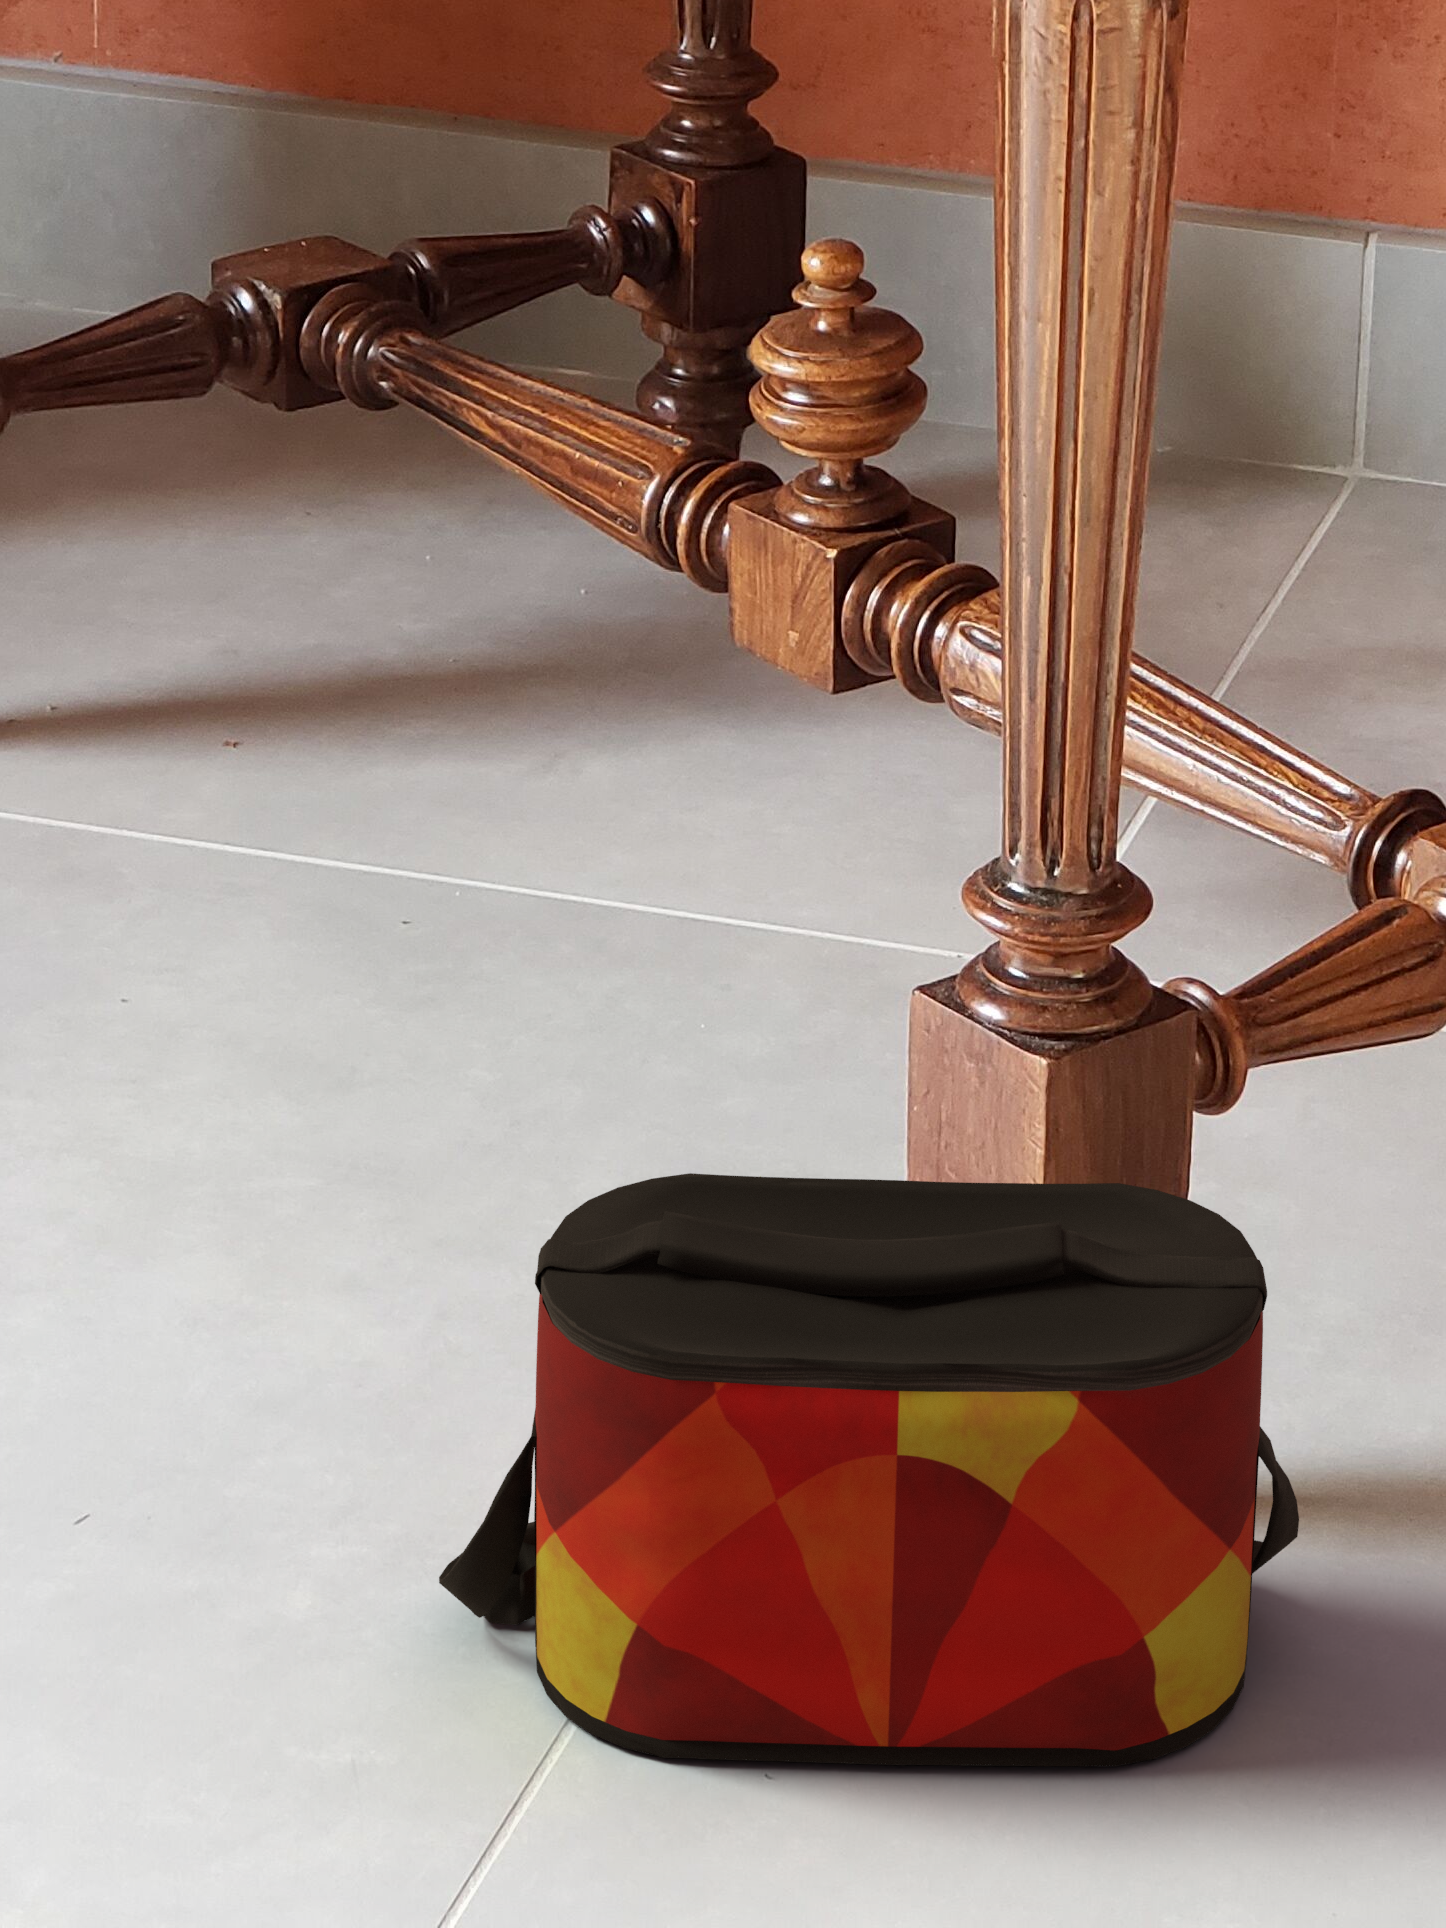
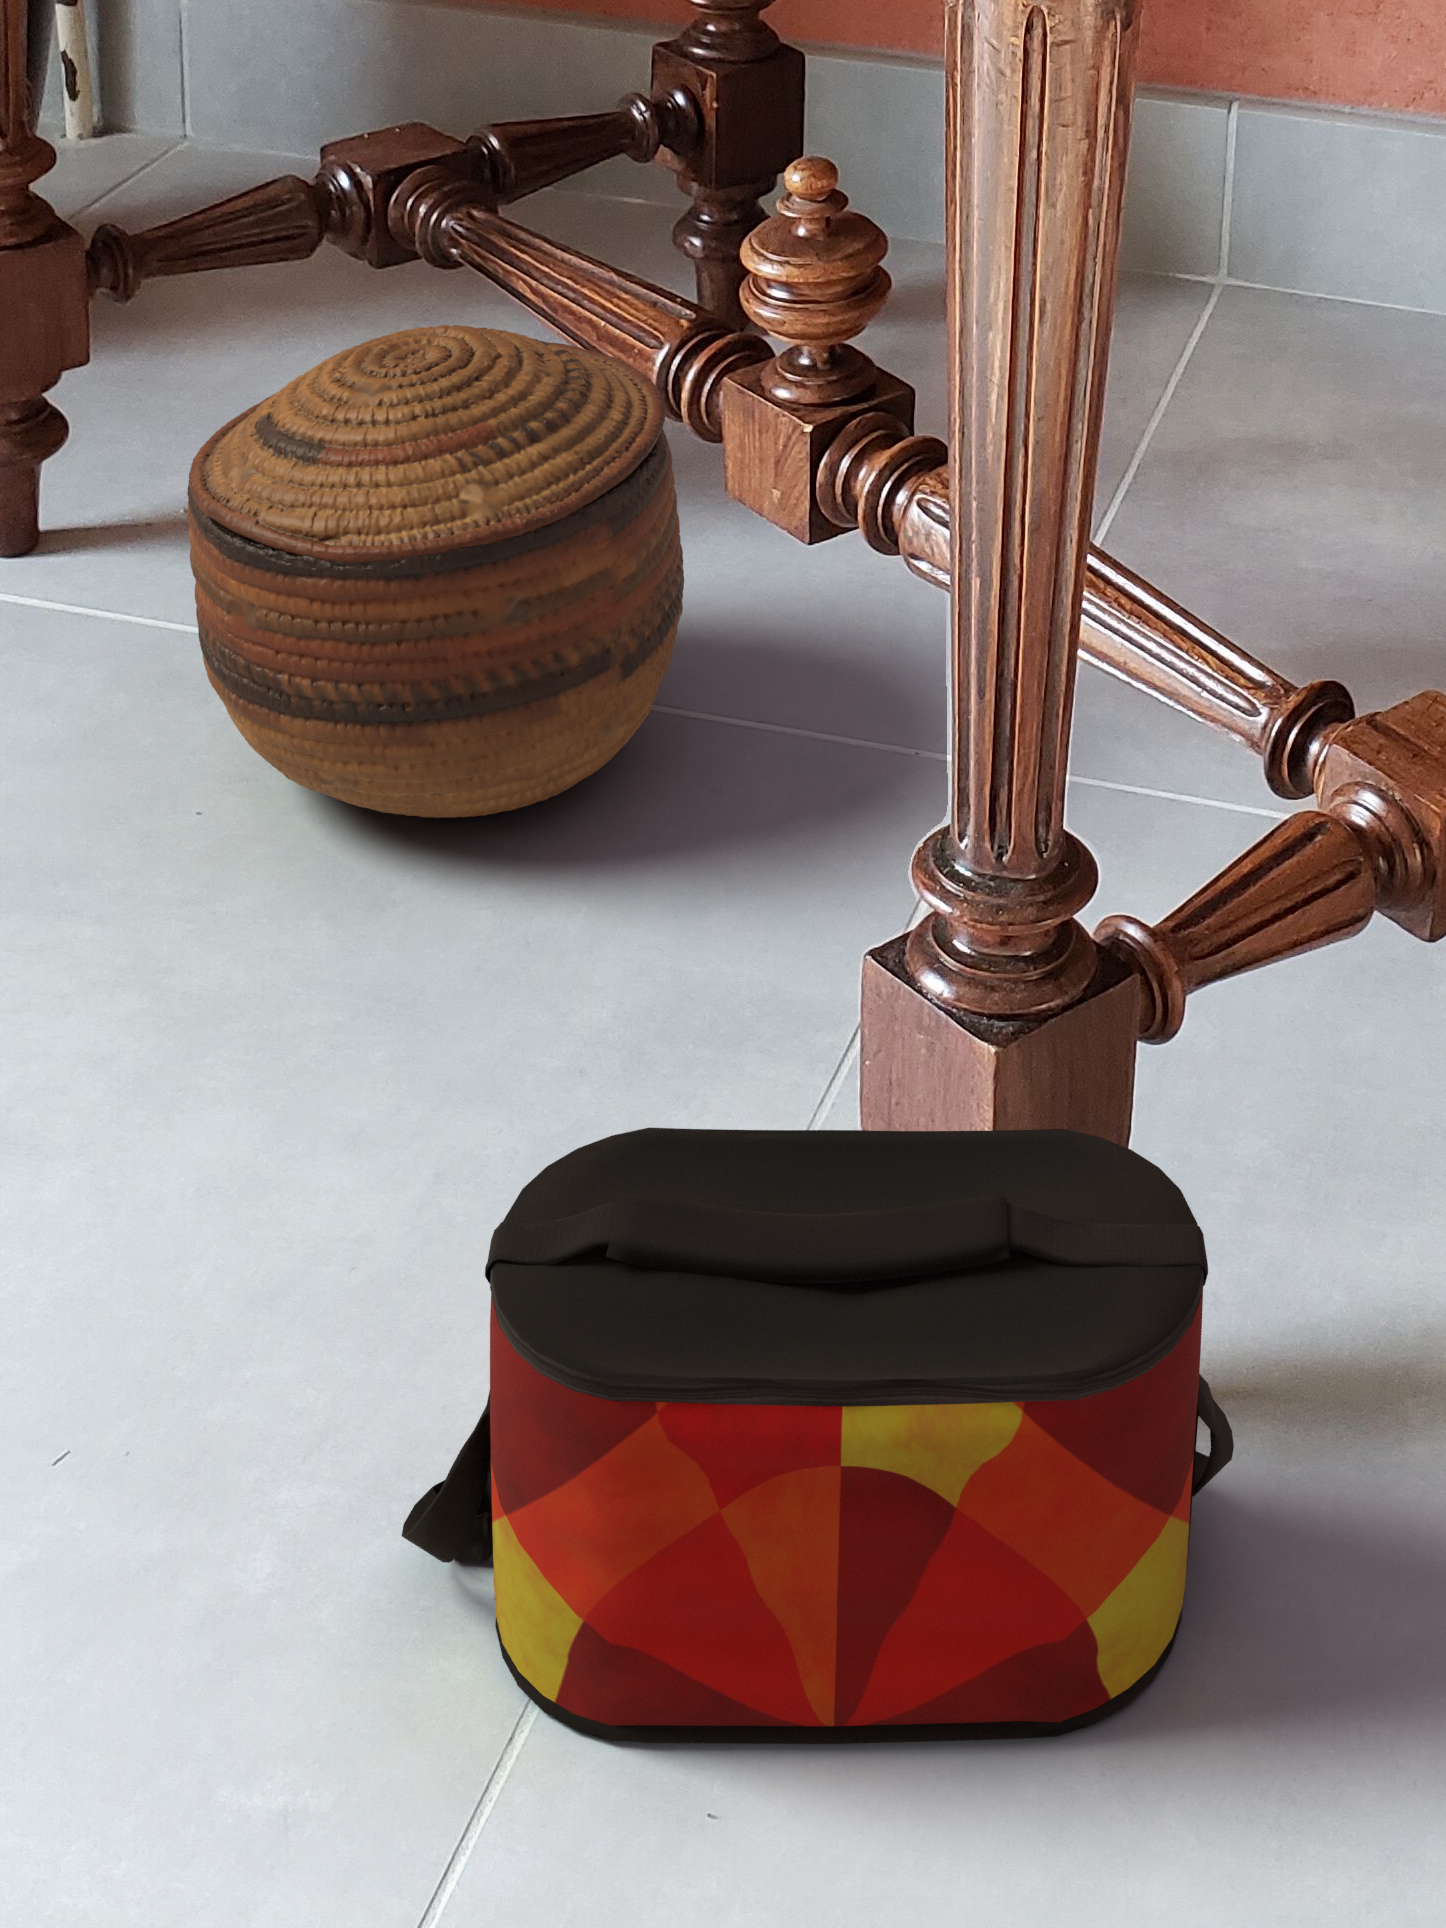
basket: none [107,433,671,995] -> present [187,325,684,818]

